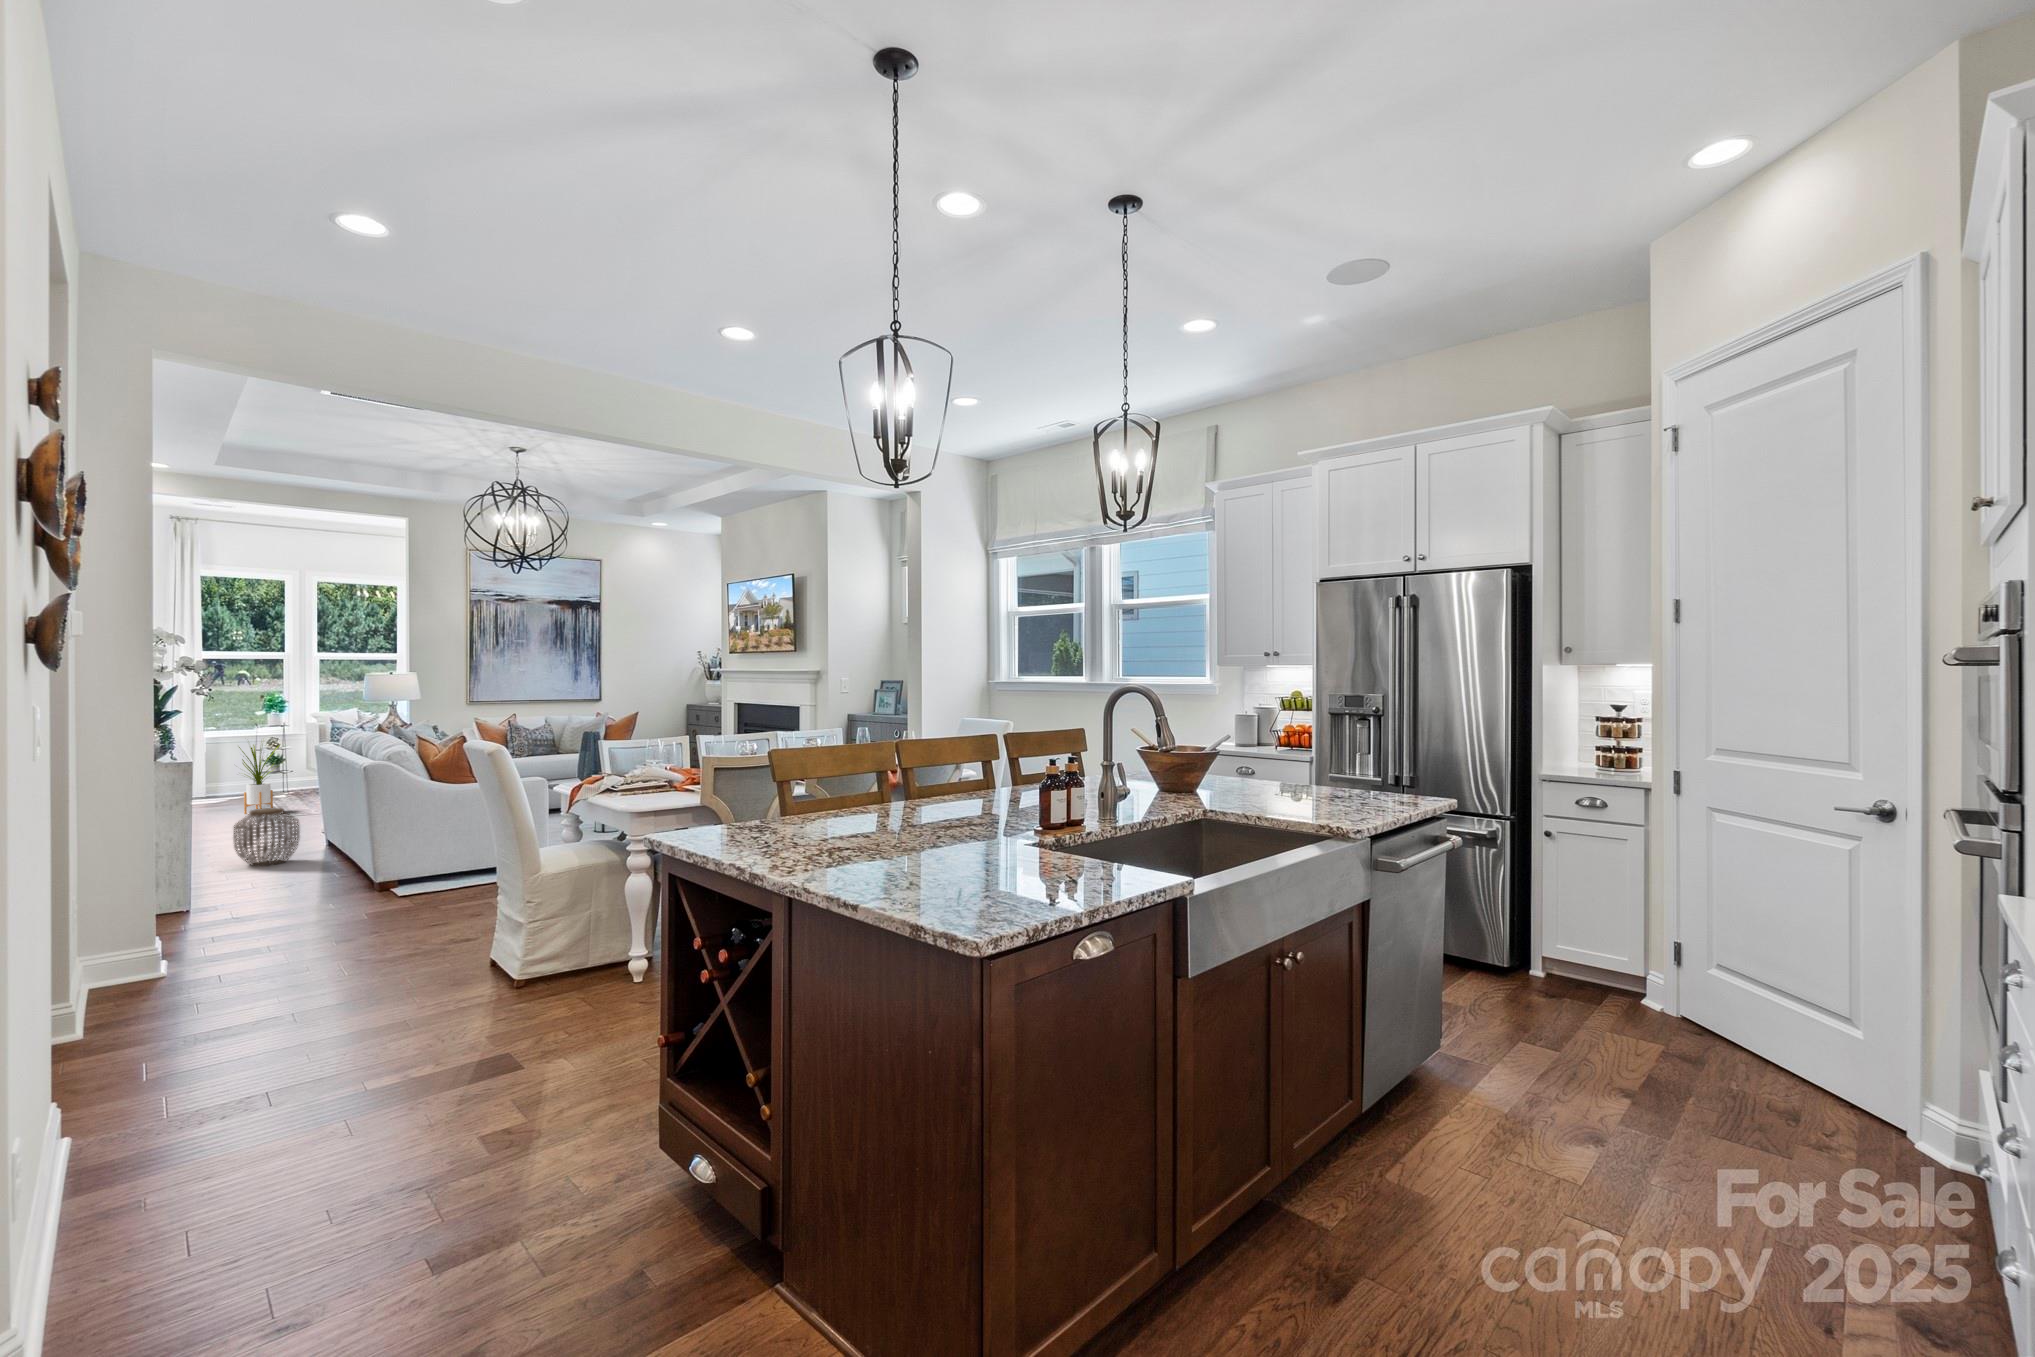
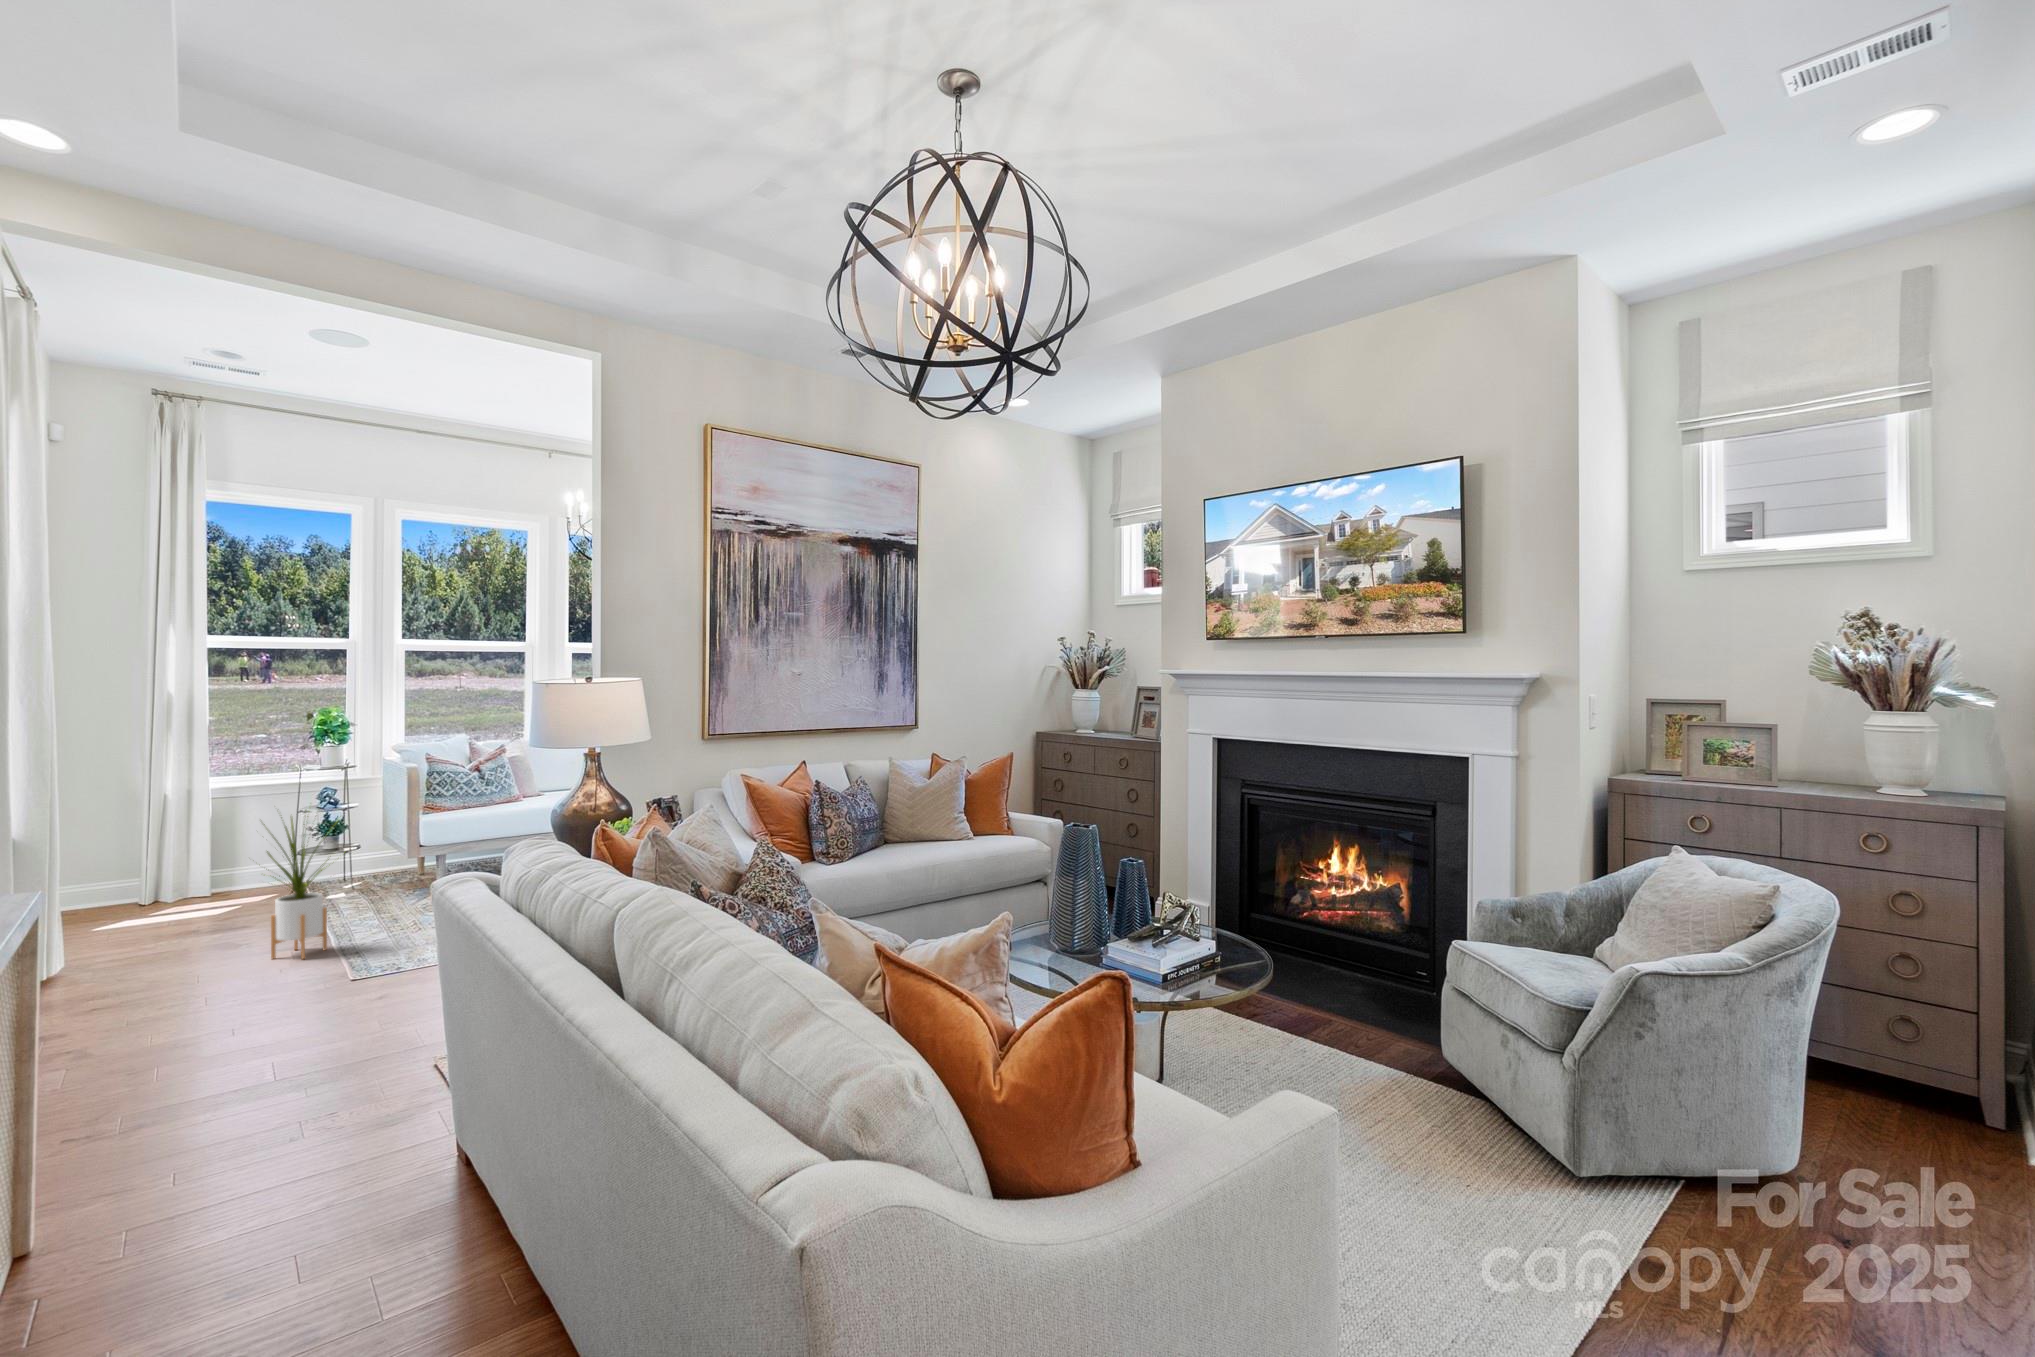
woven basket: present [234,808,299,866] -> none [204,1076,403,1281]

